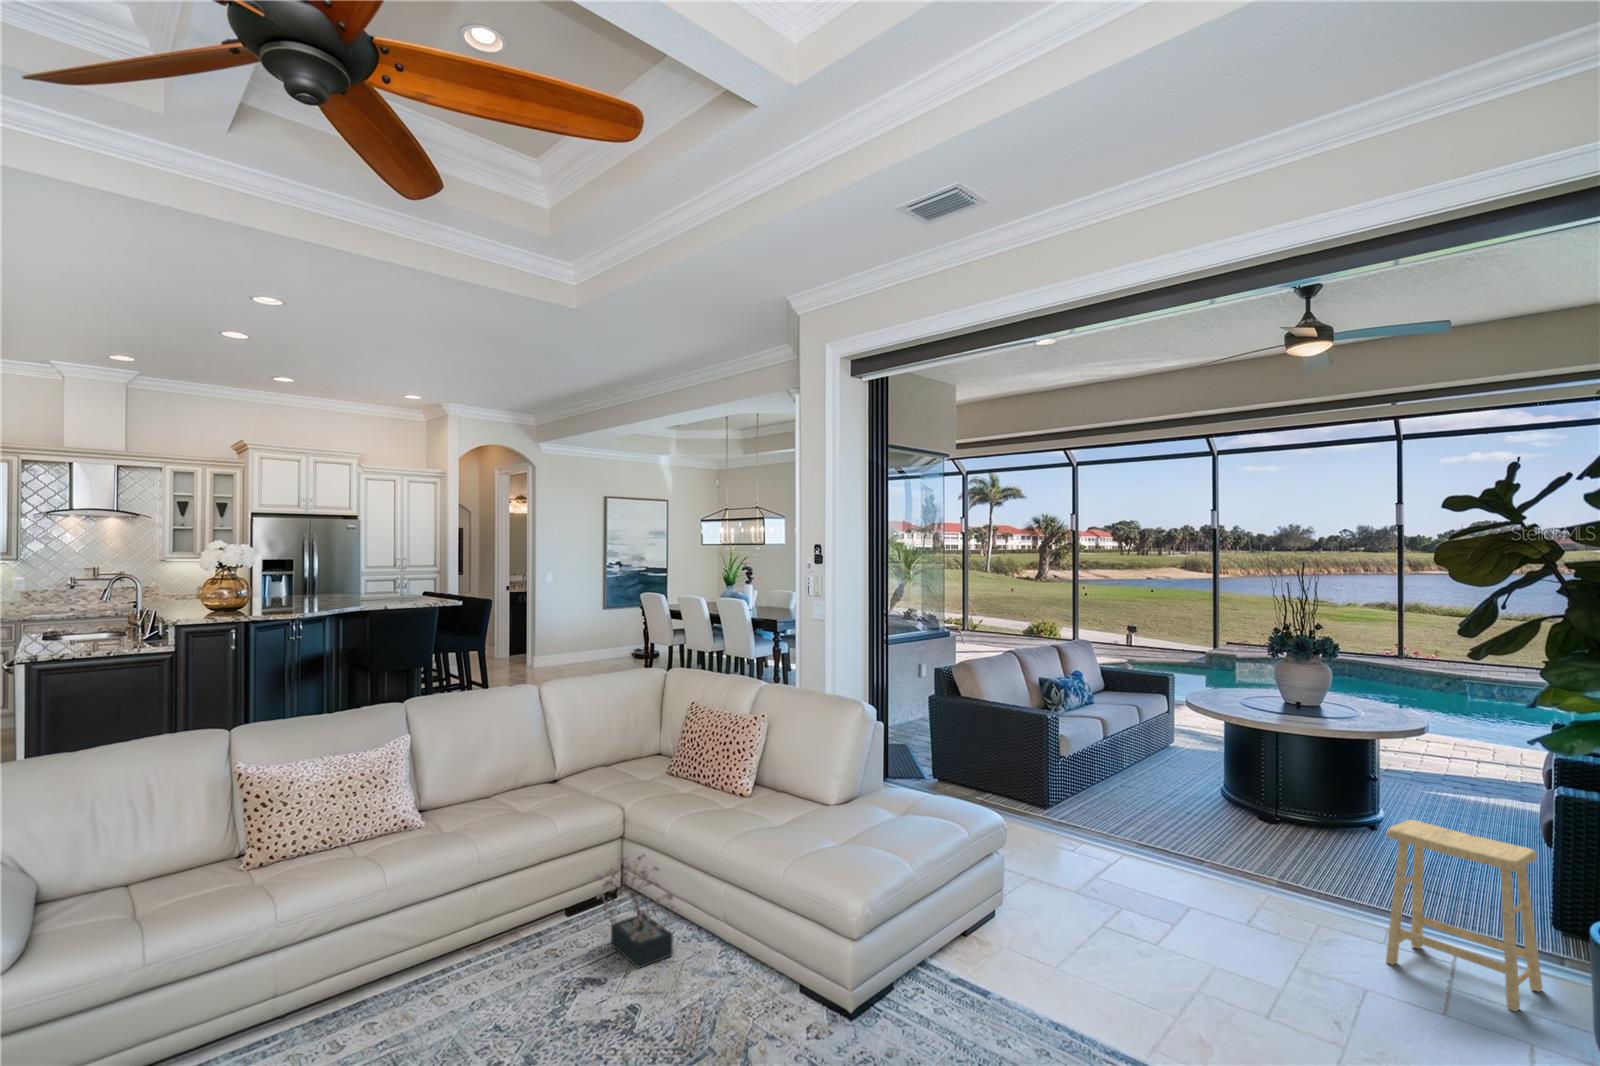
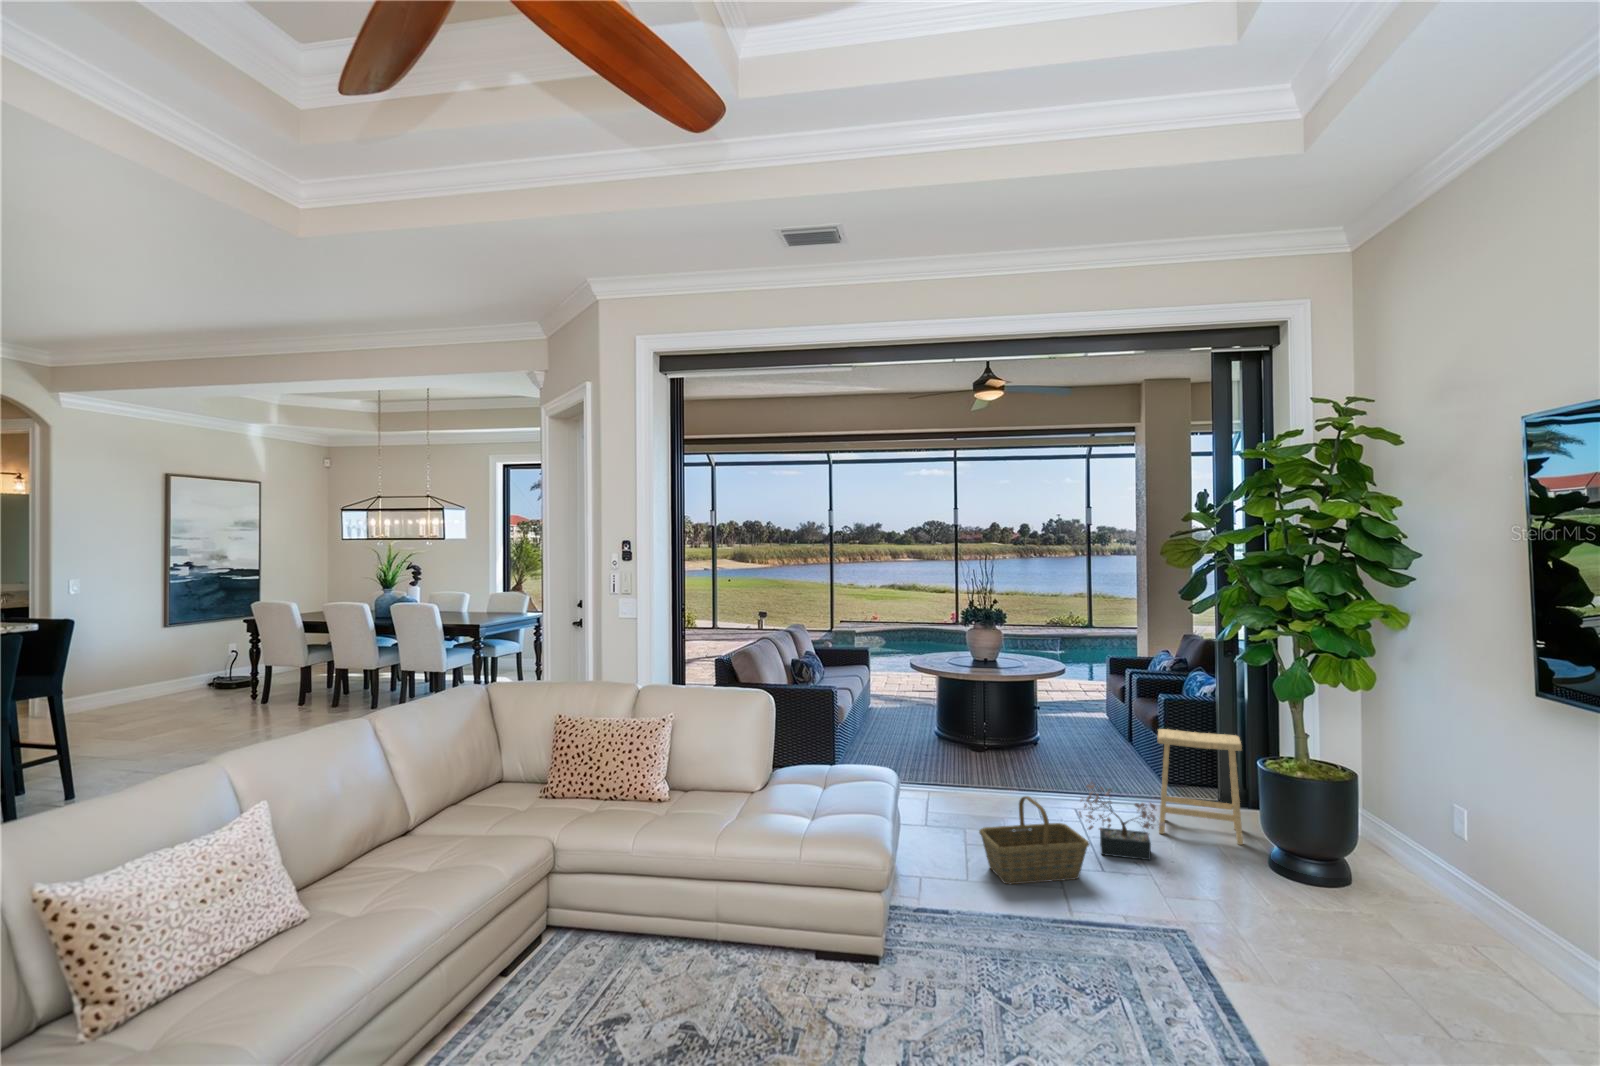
decorative plant: present [596,854,683,968] -> present [1079,782,1164,860]
basket: none [1073,866,1200,982] -> present [979,796,1090,884]

